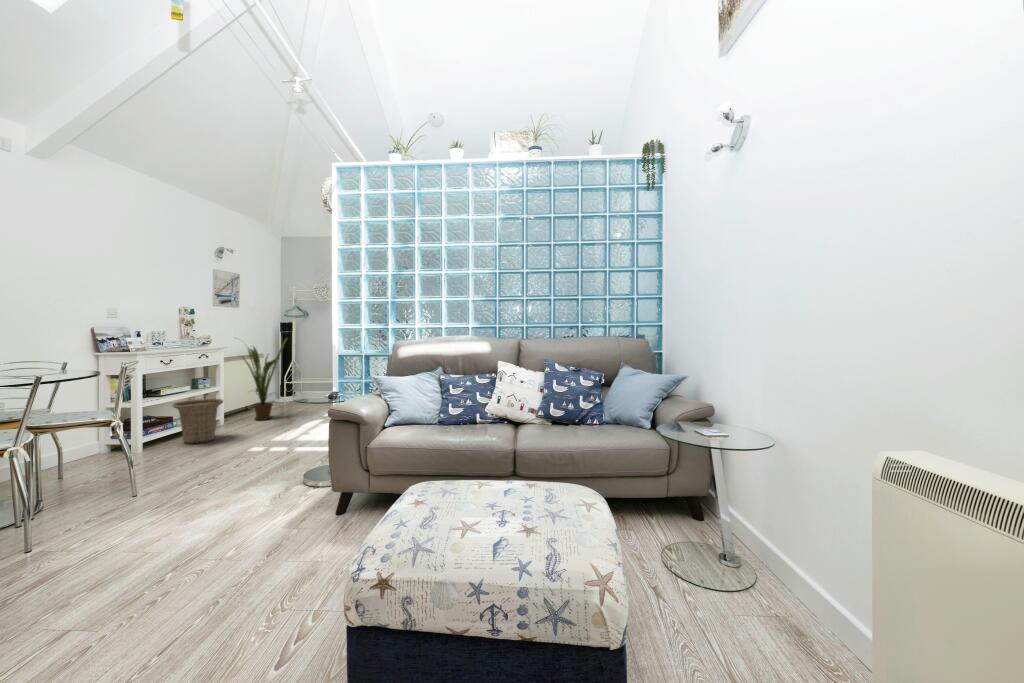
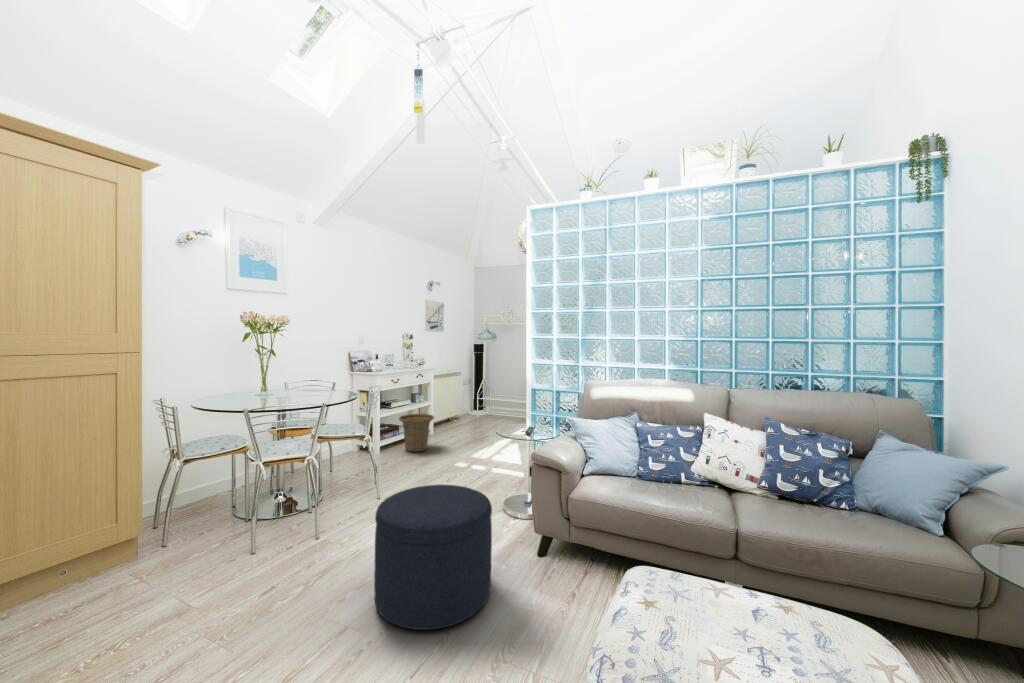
house plant: present [242,338,288,420] -> none [440,359,483,433]
ottoman: none [120,449,280,600] -> present [374,485,492,630]

